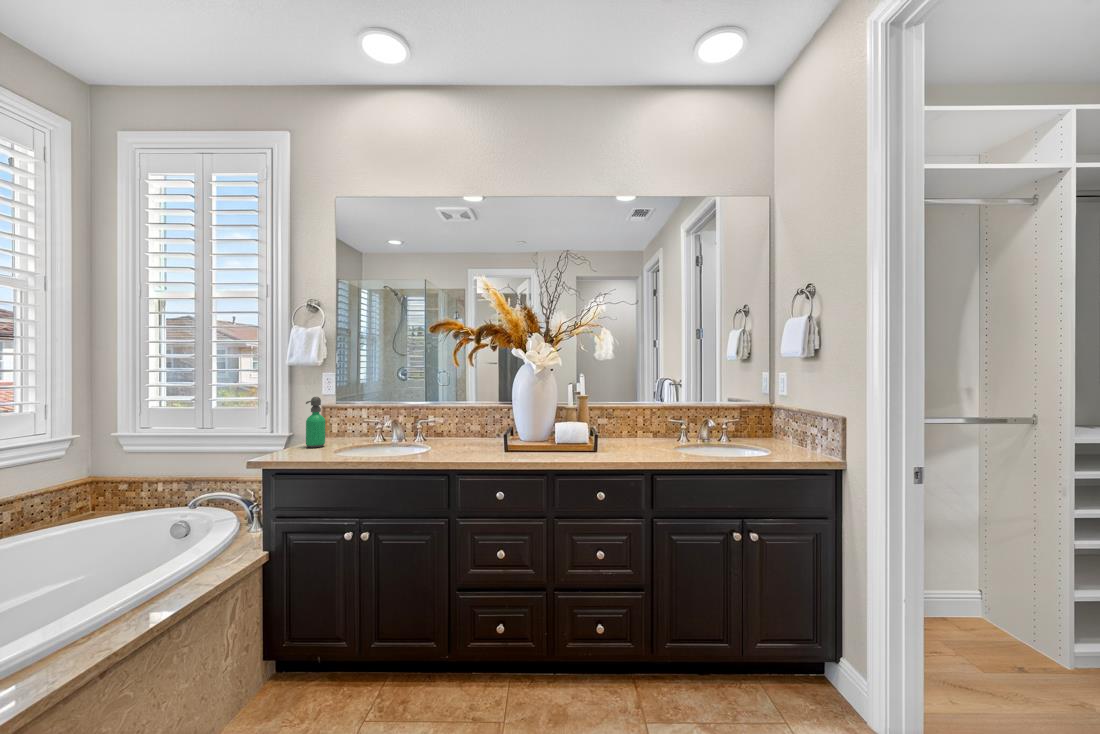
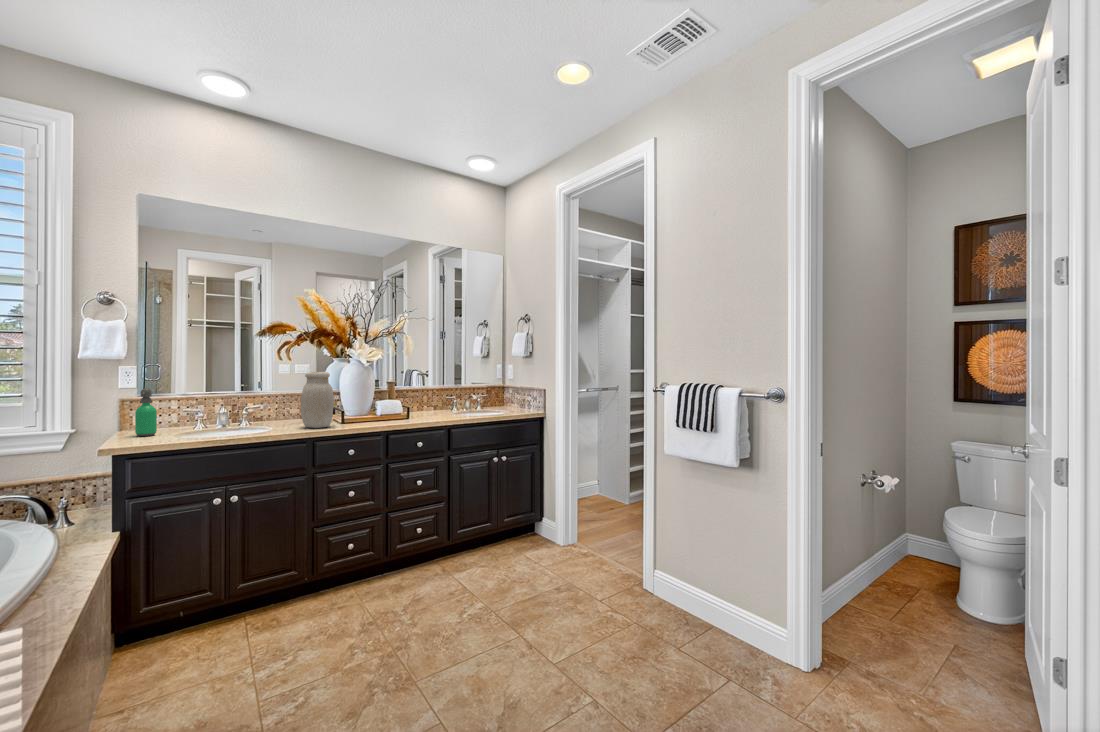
jar: none [452,381,490,455] -> present [301,372,334,428]

